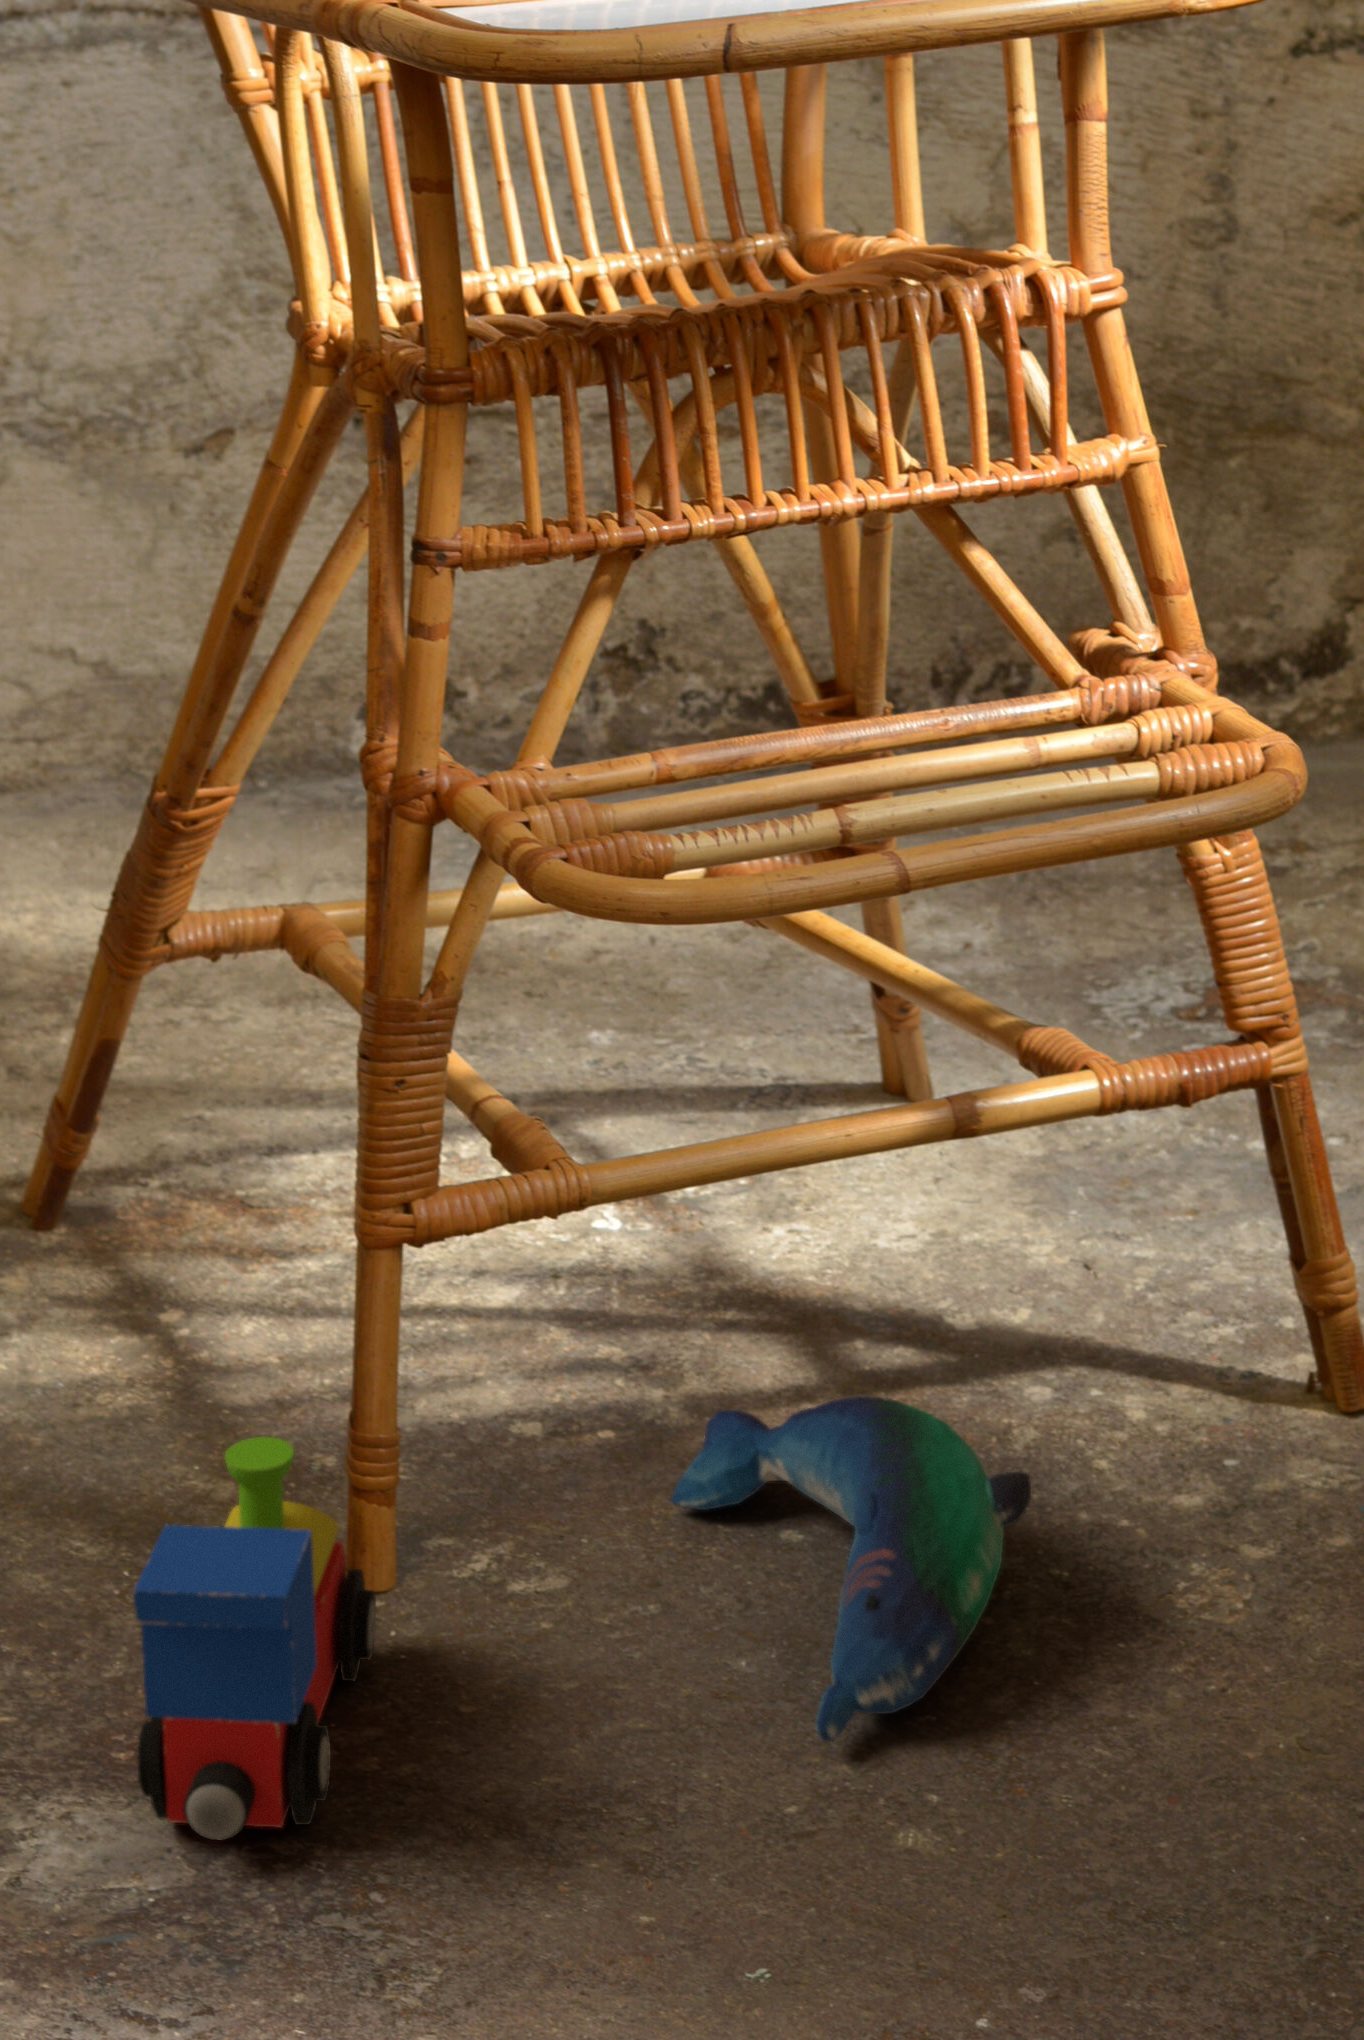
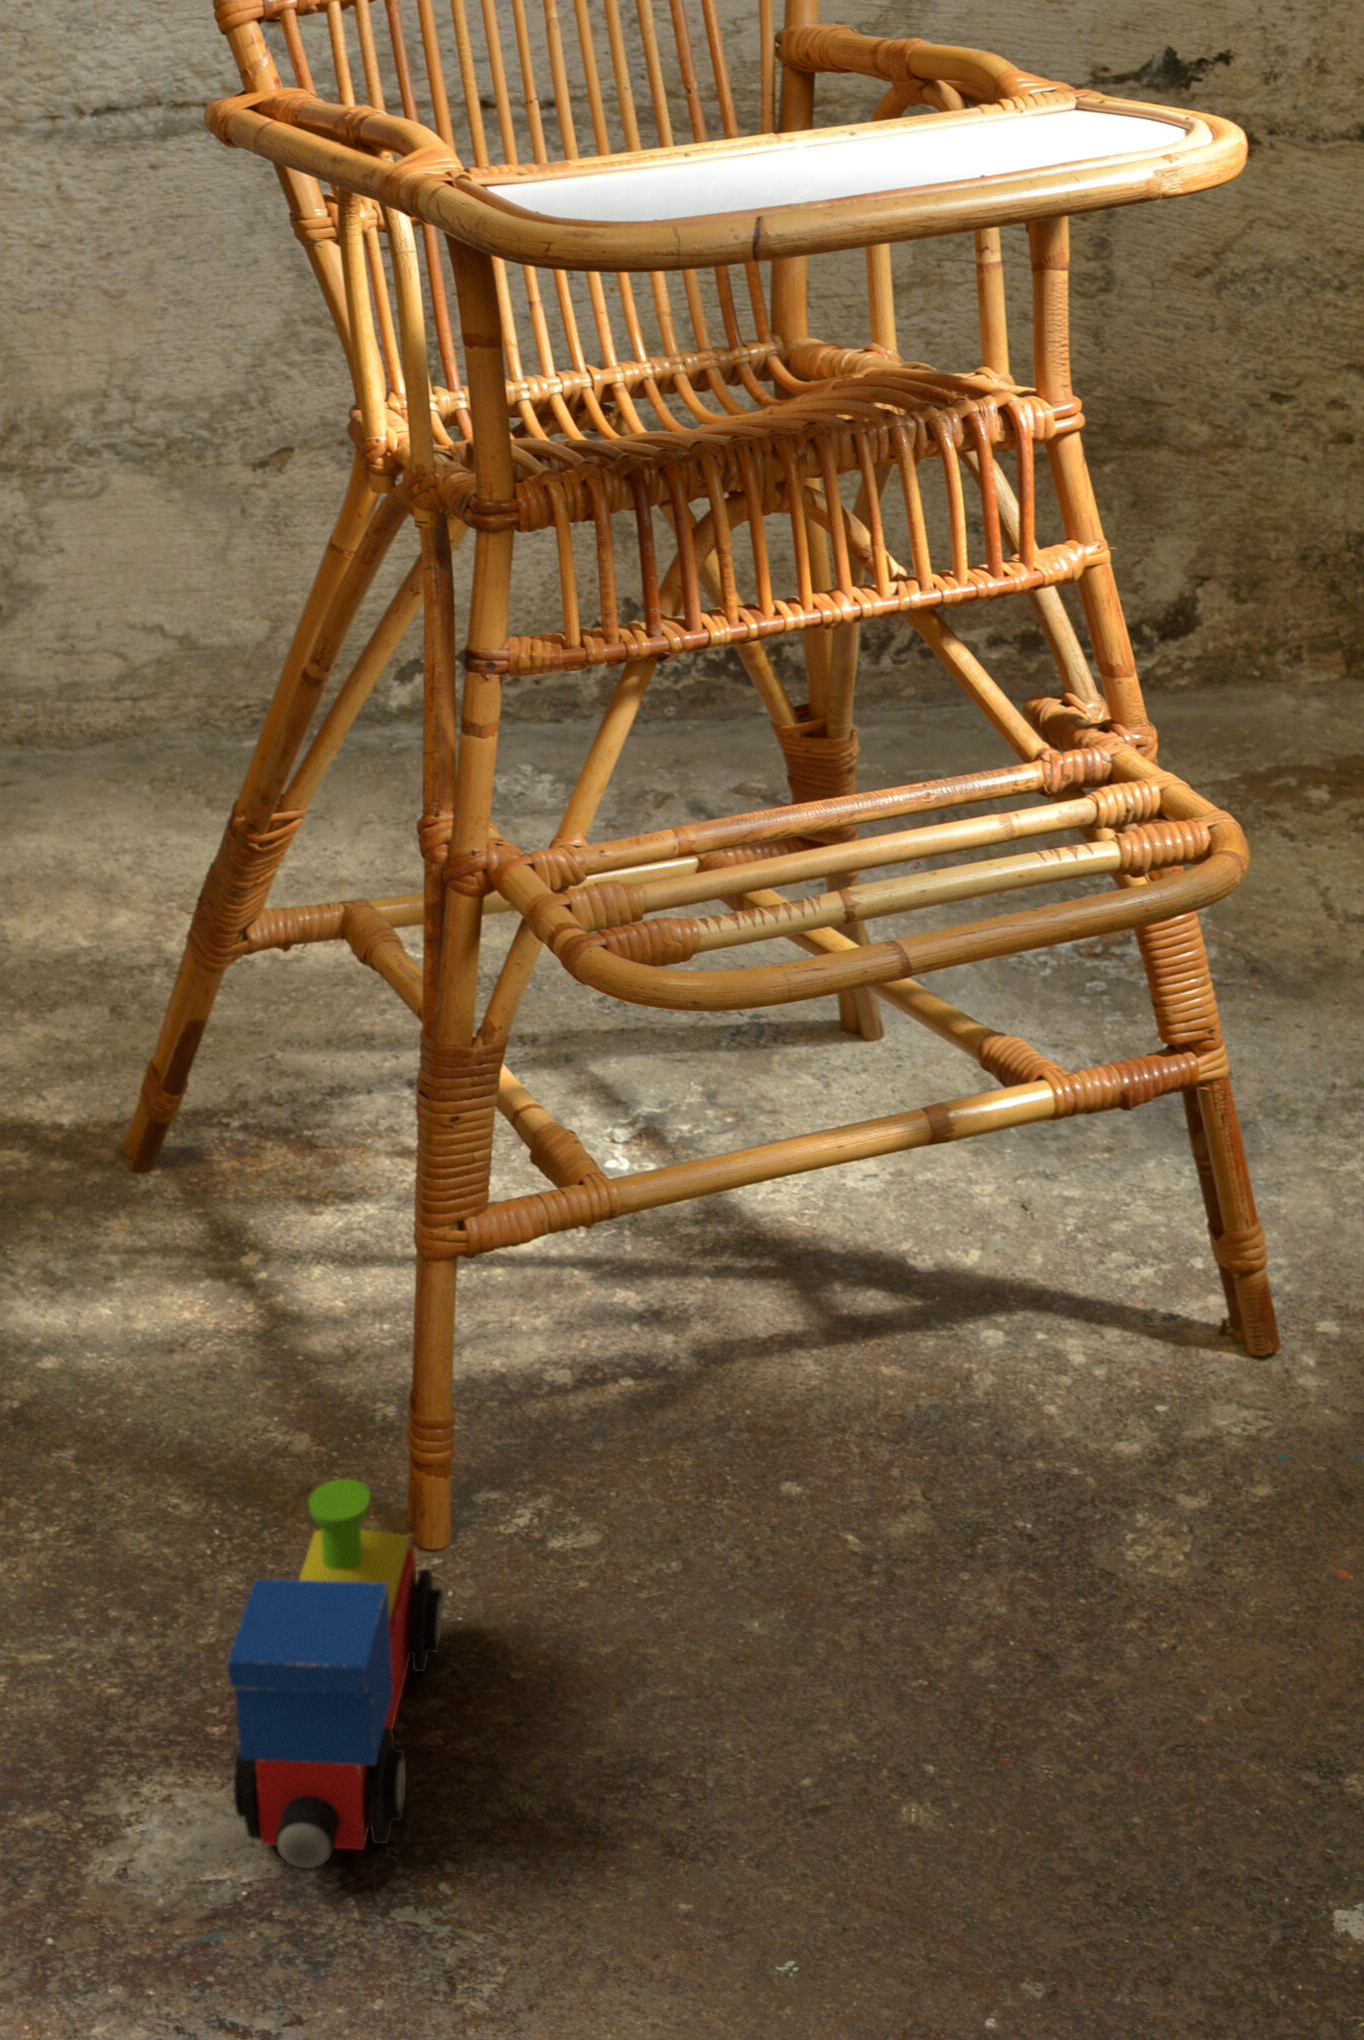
plush toy: present [671,1396,1031,1742] -> none [691,1379,1011,1740]

